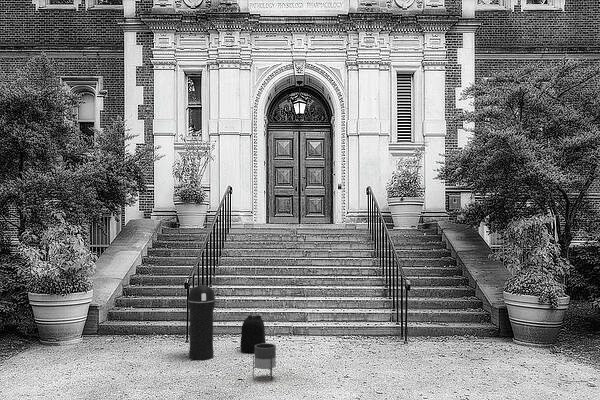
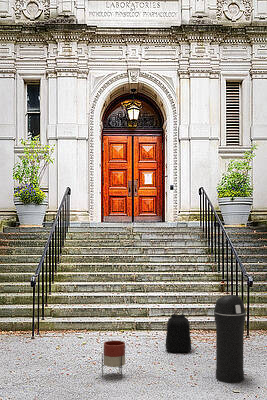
trash can: present [188,285,215,360] -> present [214,295,246,383]
backpack: present [240,315,266,352] -> present [165,314,191,352]

